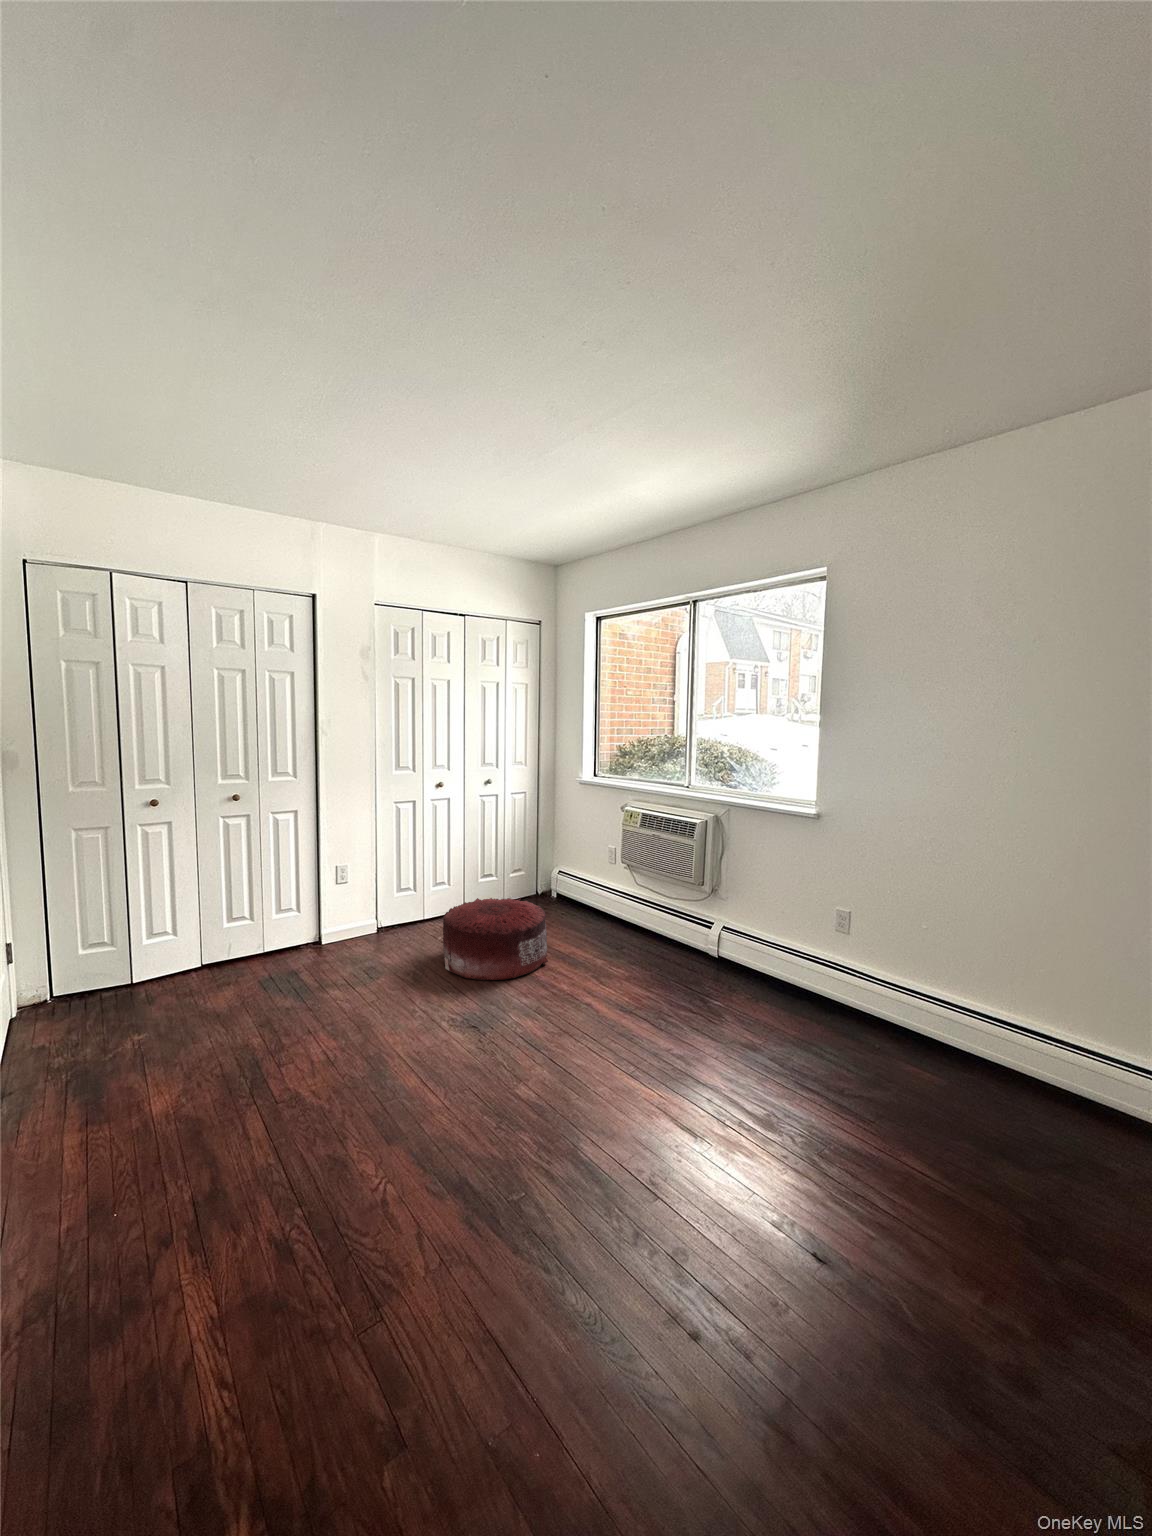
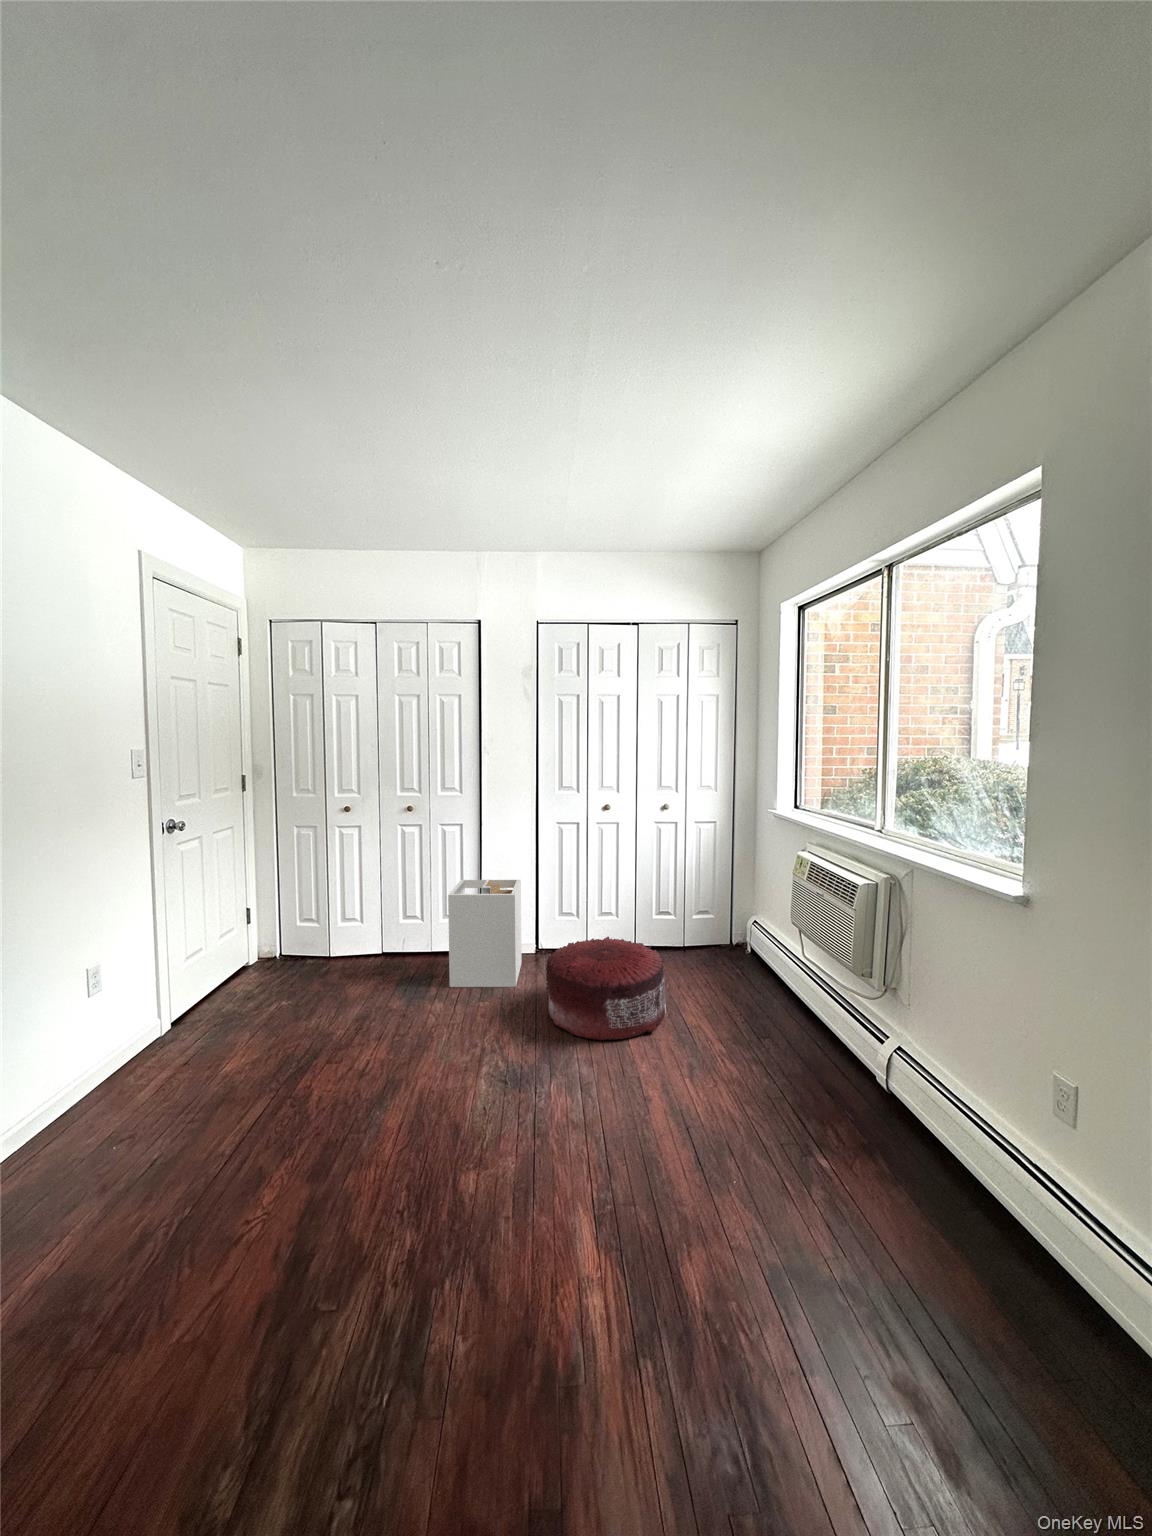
laundry hamper: none [308,861,393,977] -> present [448,880,522,987]

